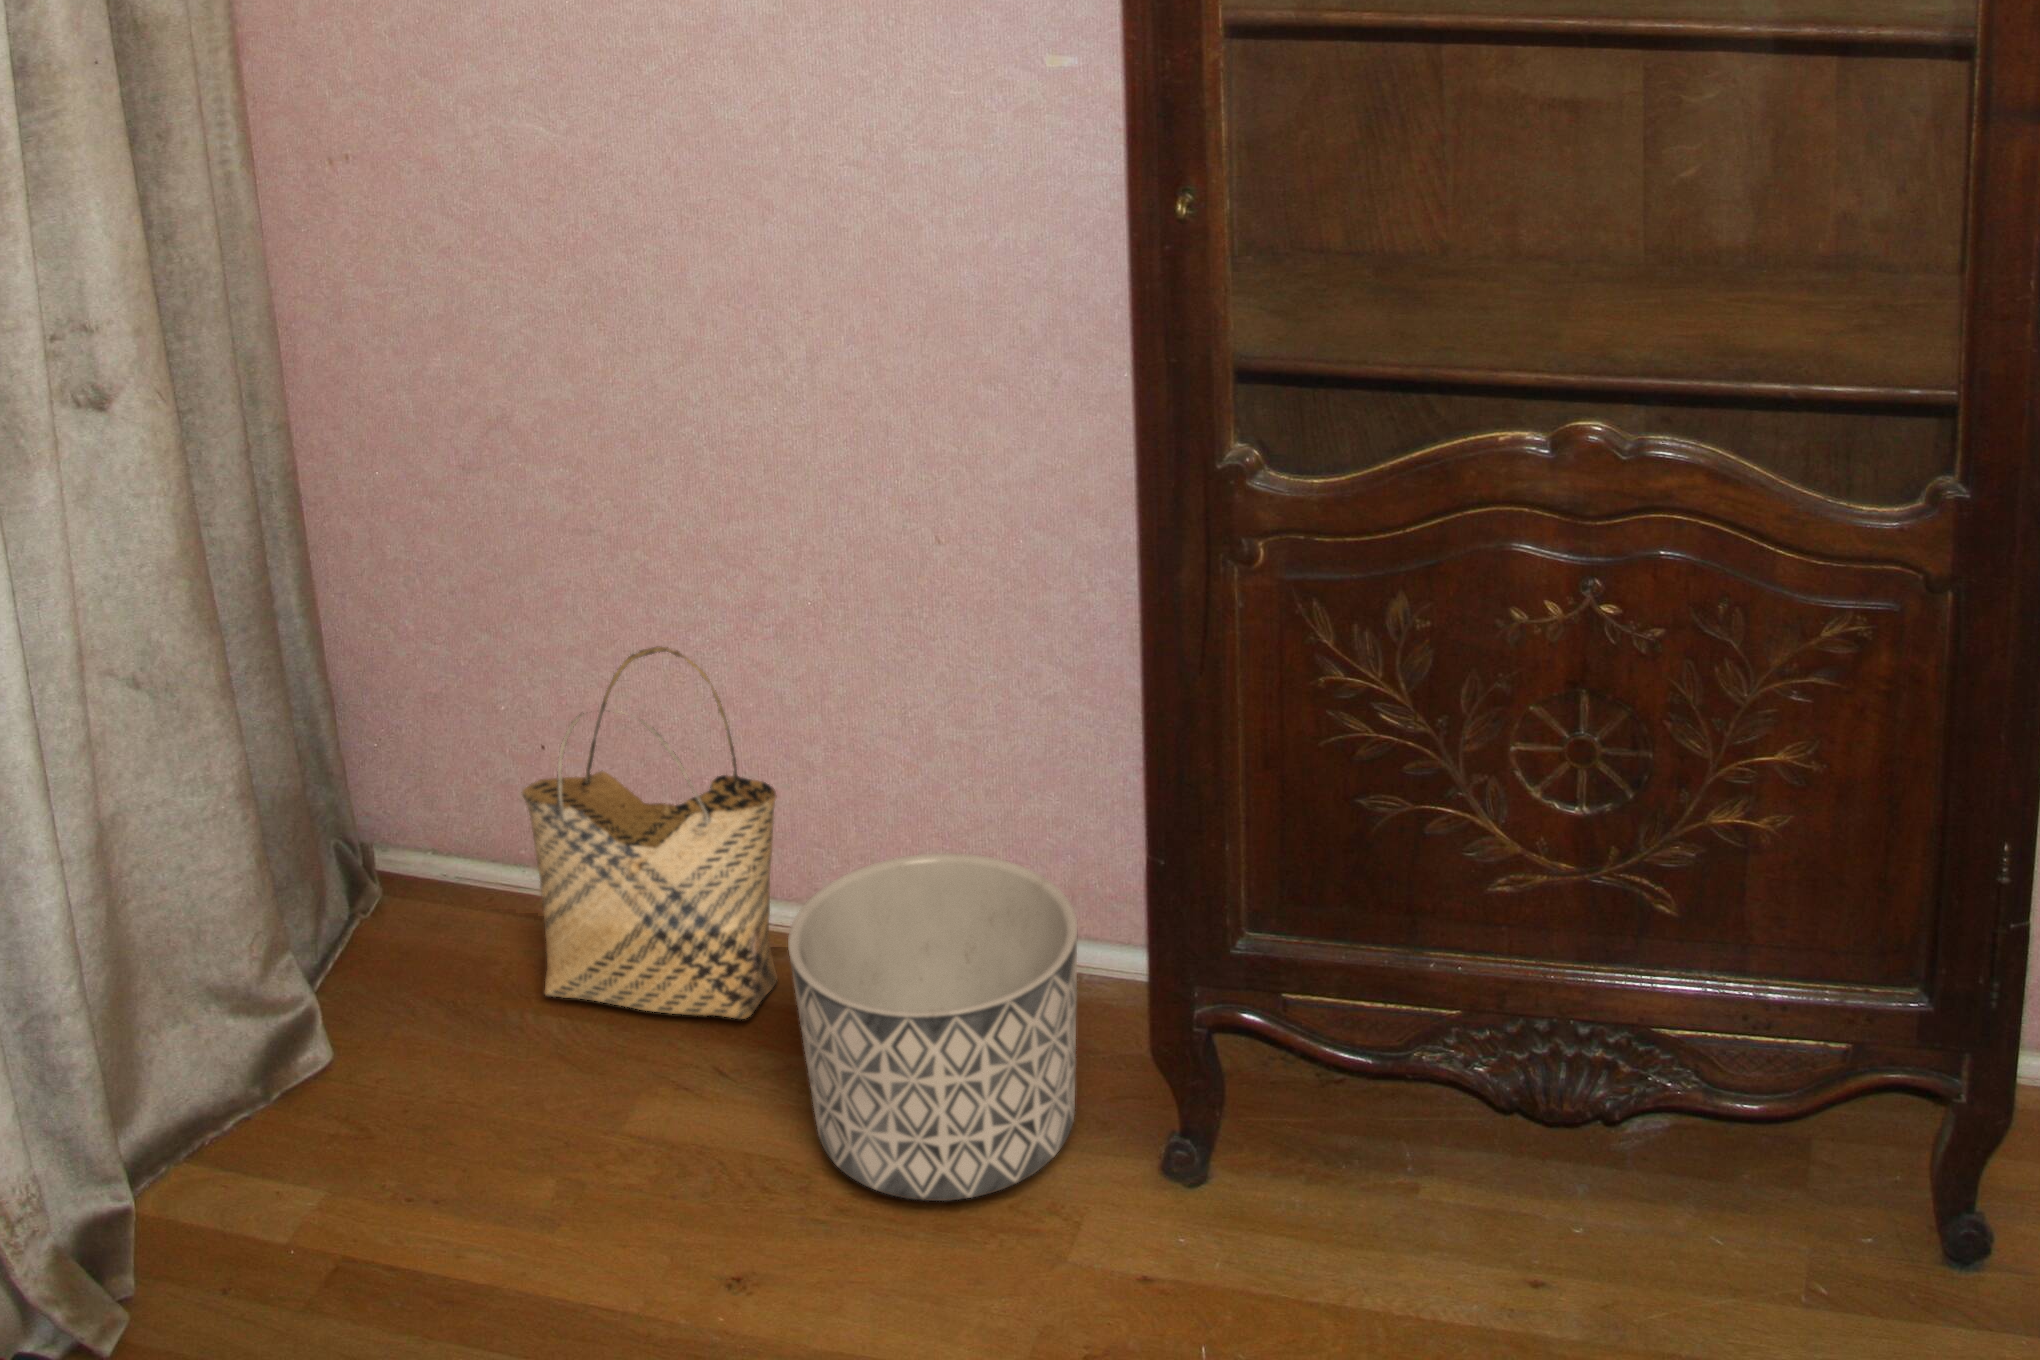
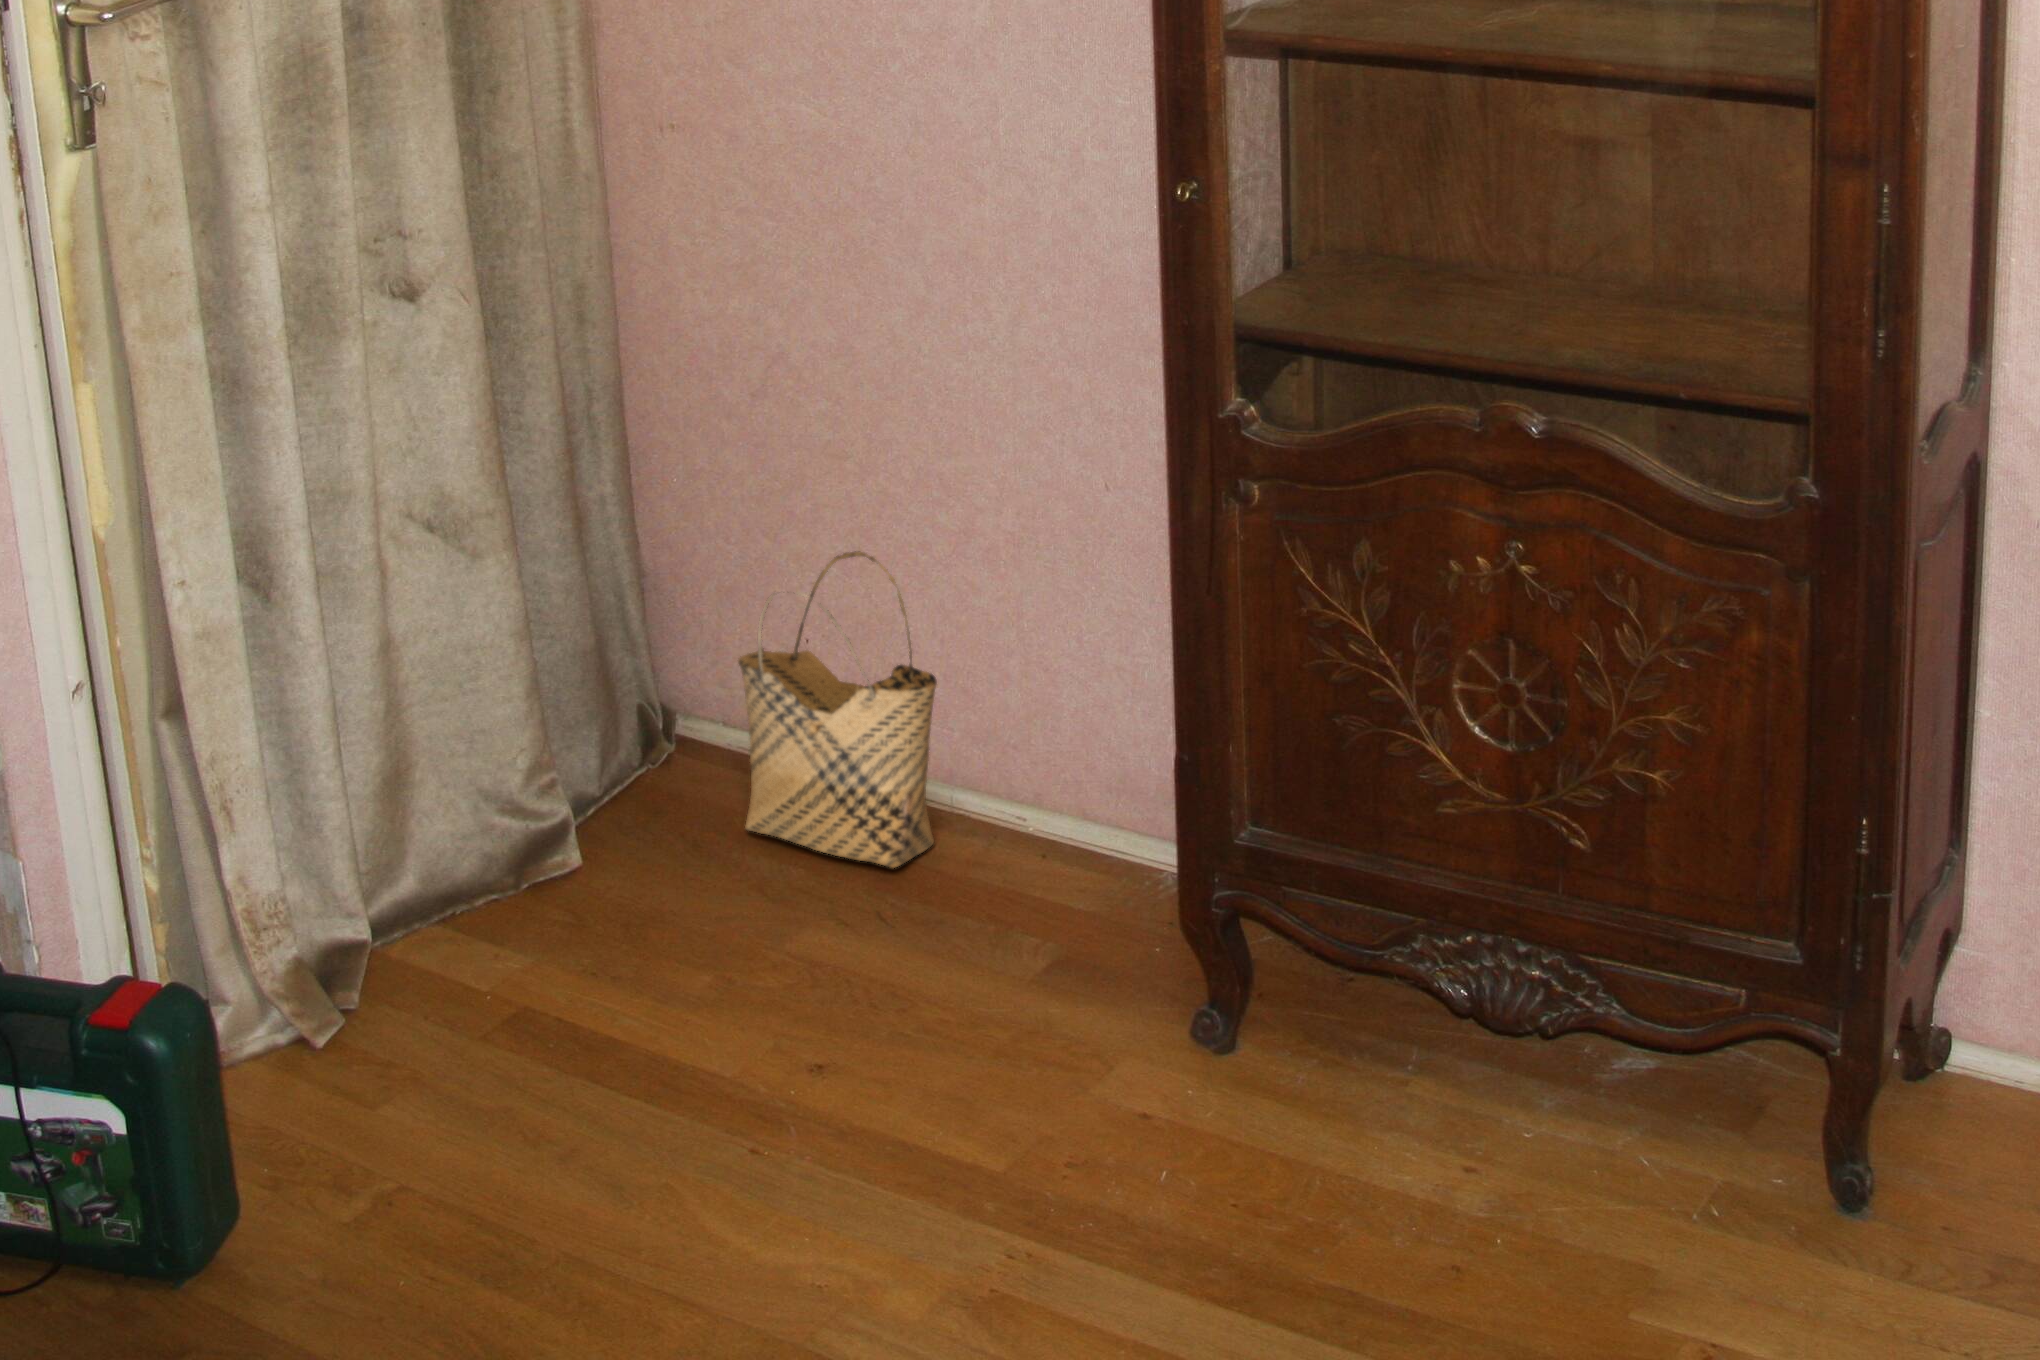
planter: present [788,853,1077,1201] -> none [891,742,1134,1024]

